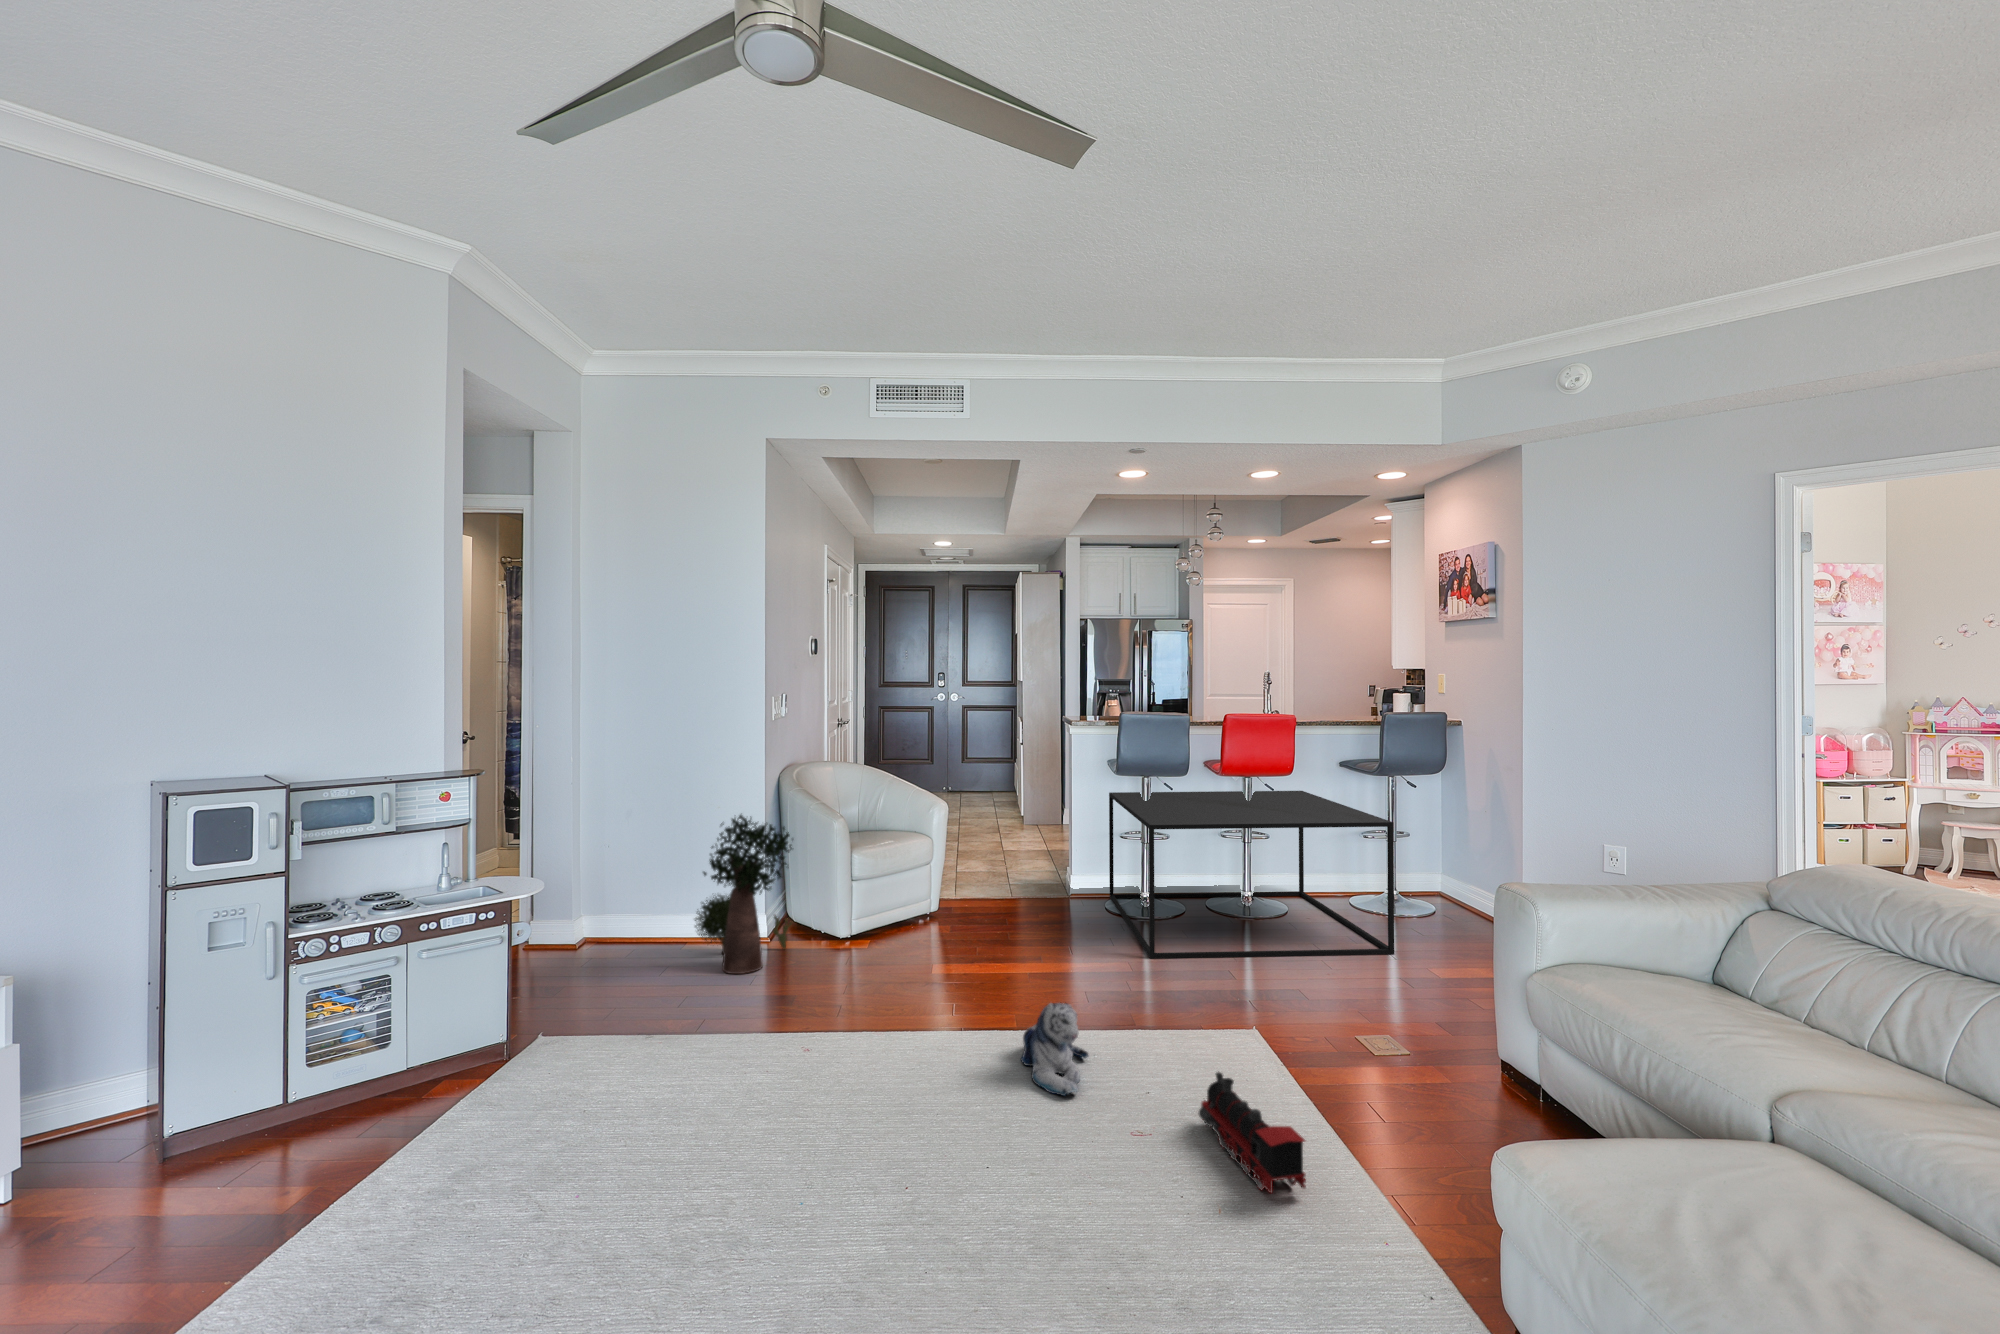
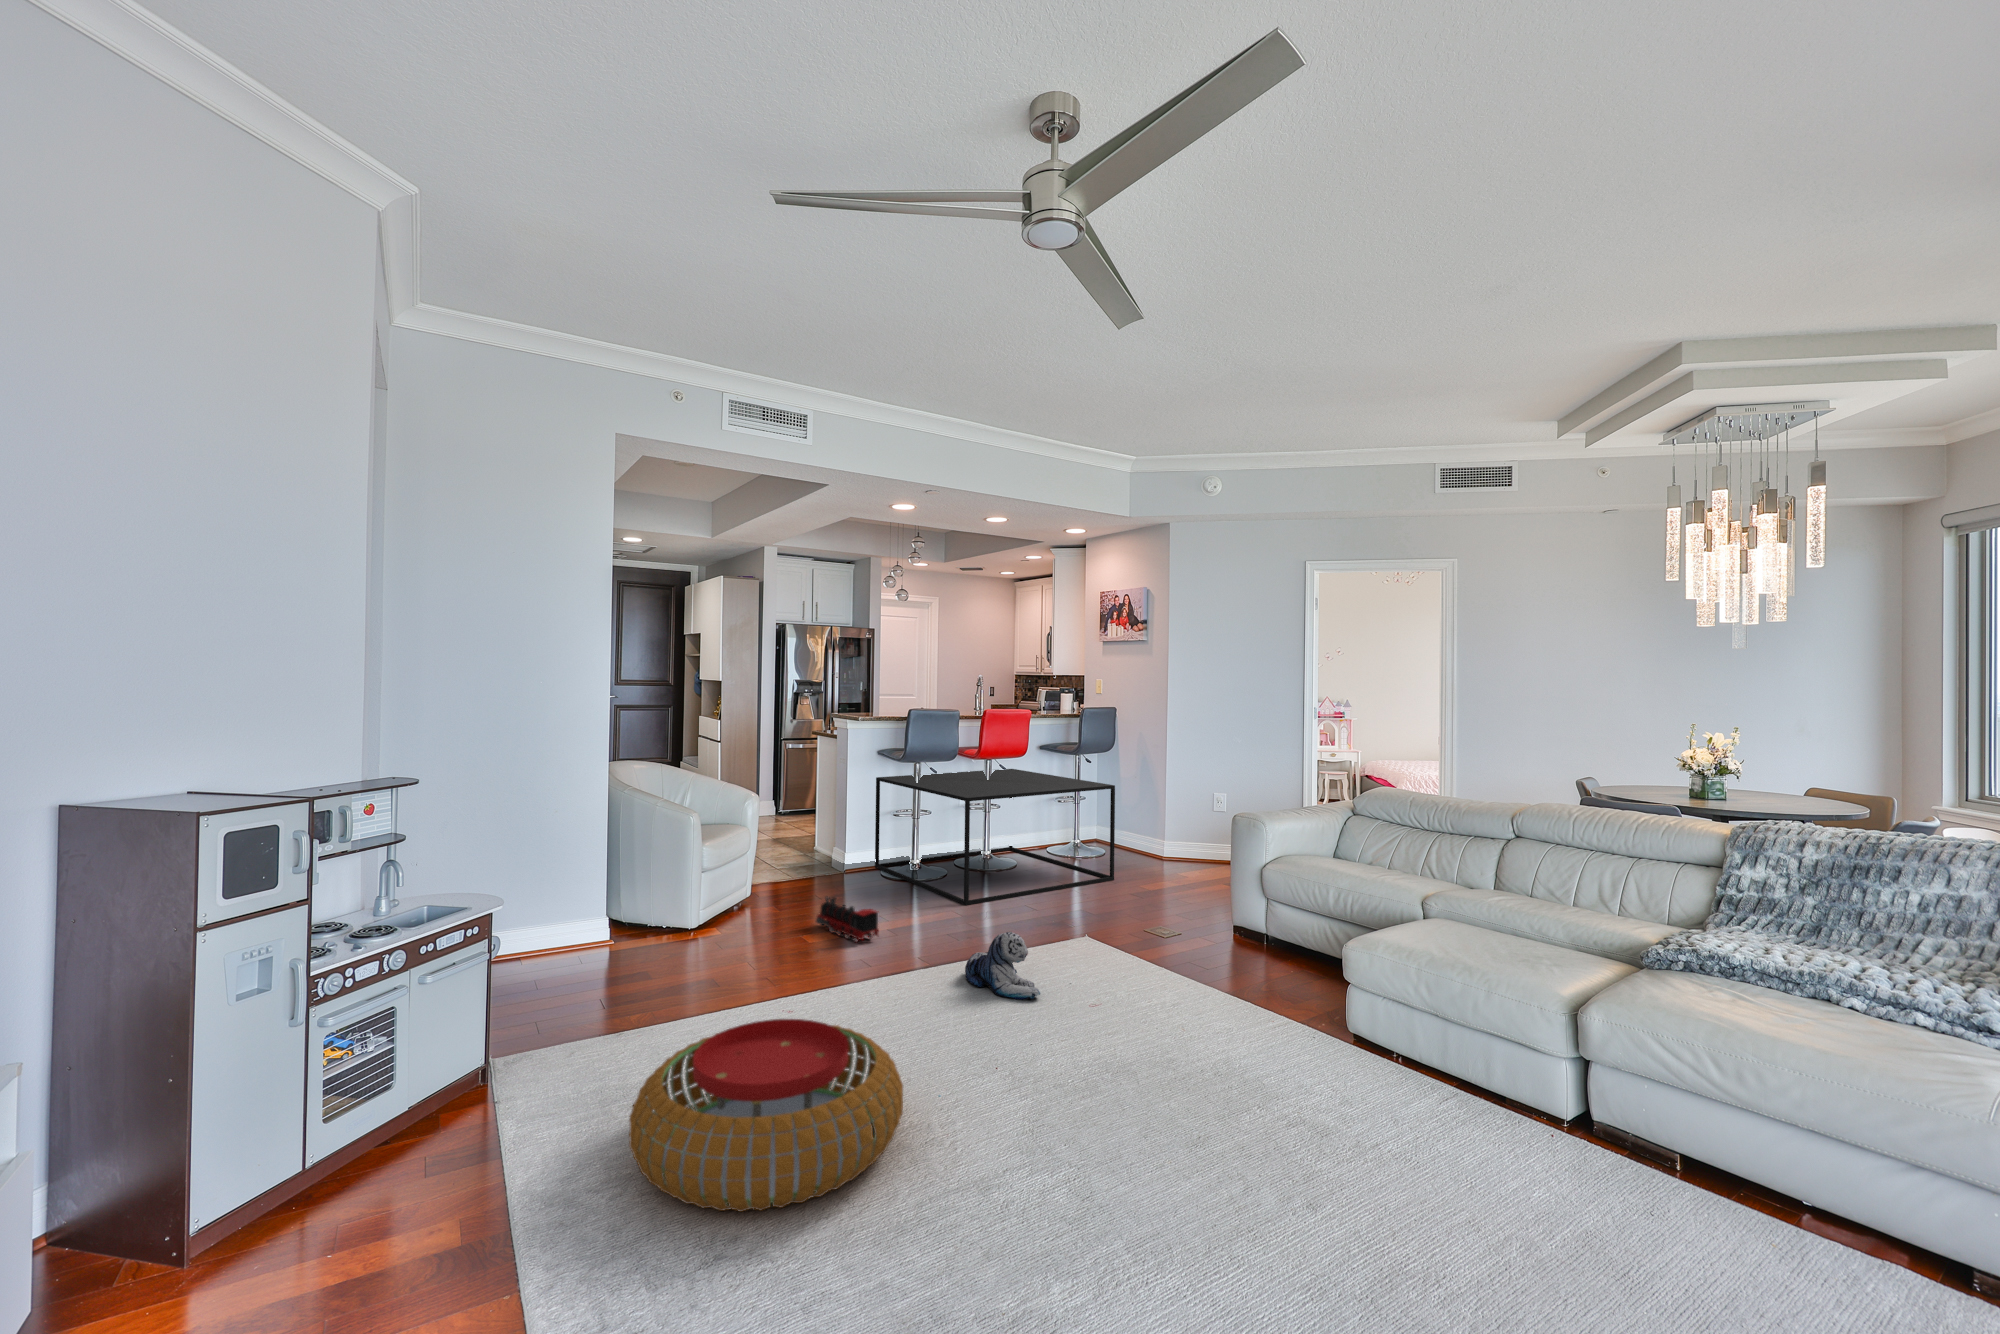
potted plant: present [695,815,793,974] -> none [543,811,672,973]
pouf: none [428,1053,745,1267] -> present [629,1019,903,1212]
toy train: present [1199,1072,1306,1193] -> present [816,897,879,942]

